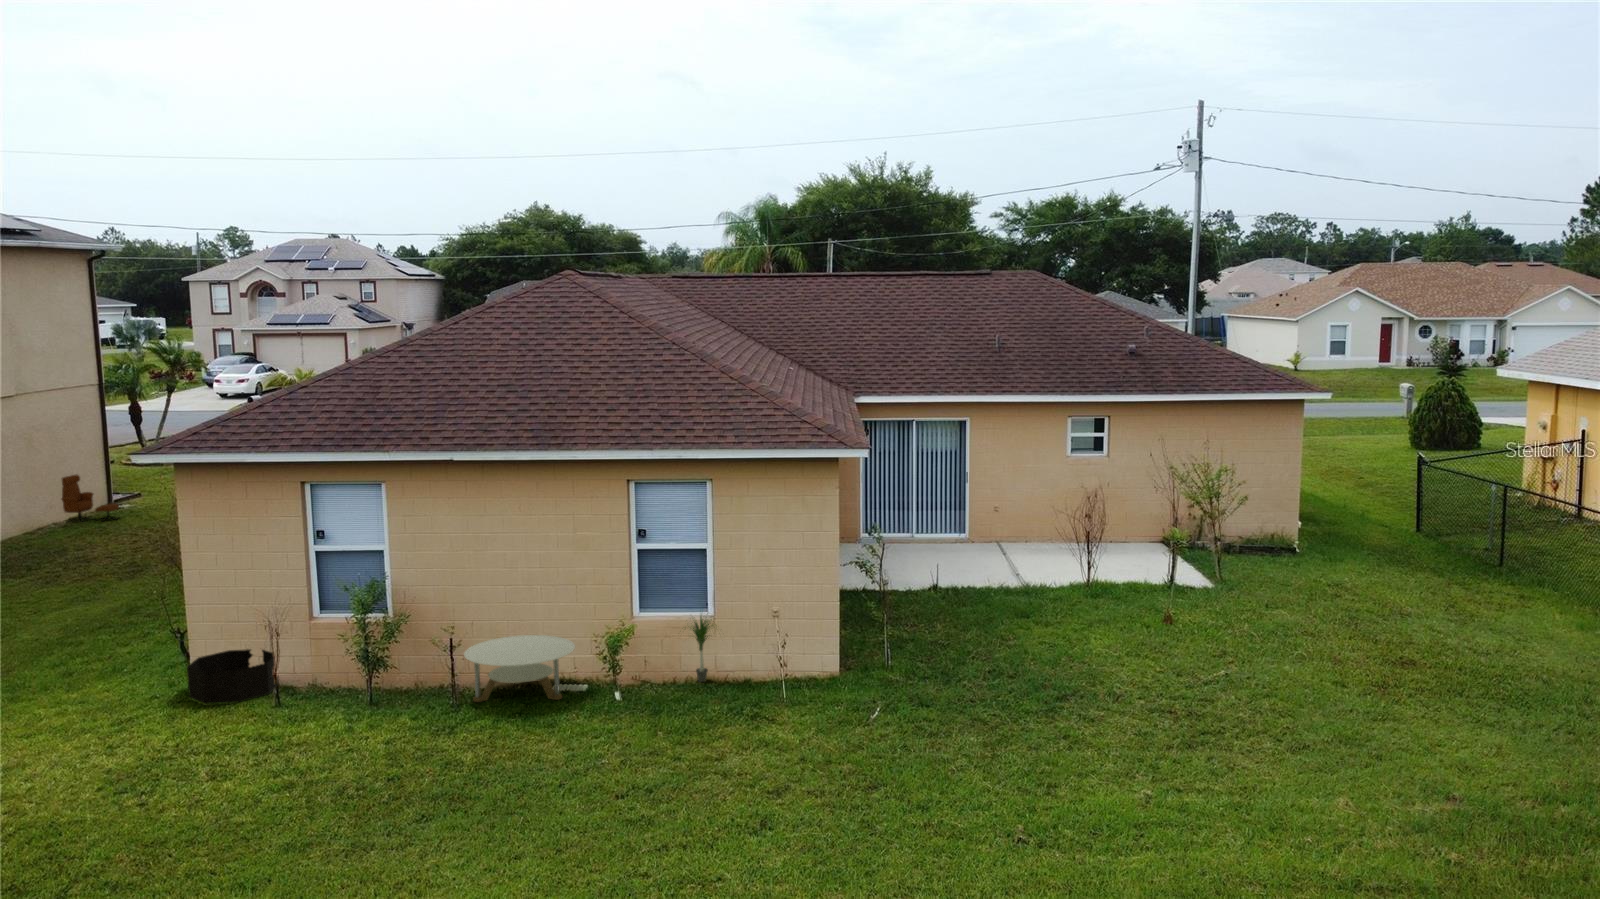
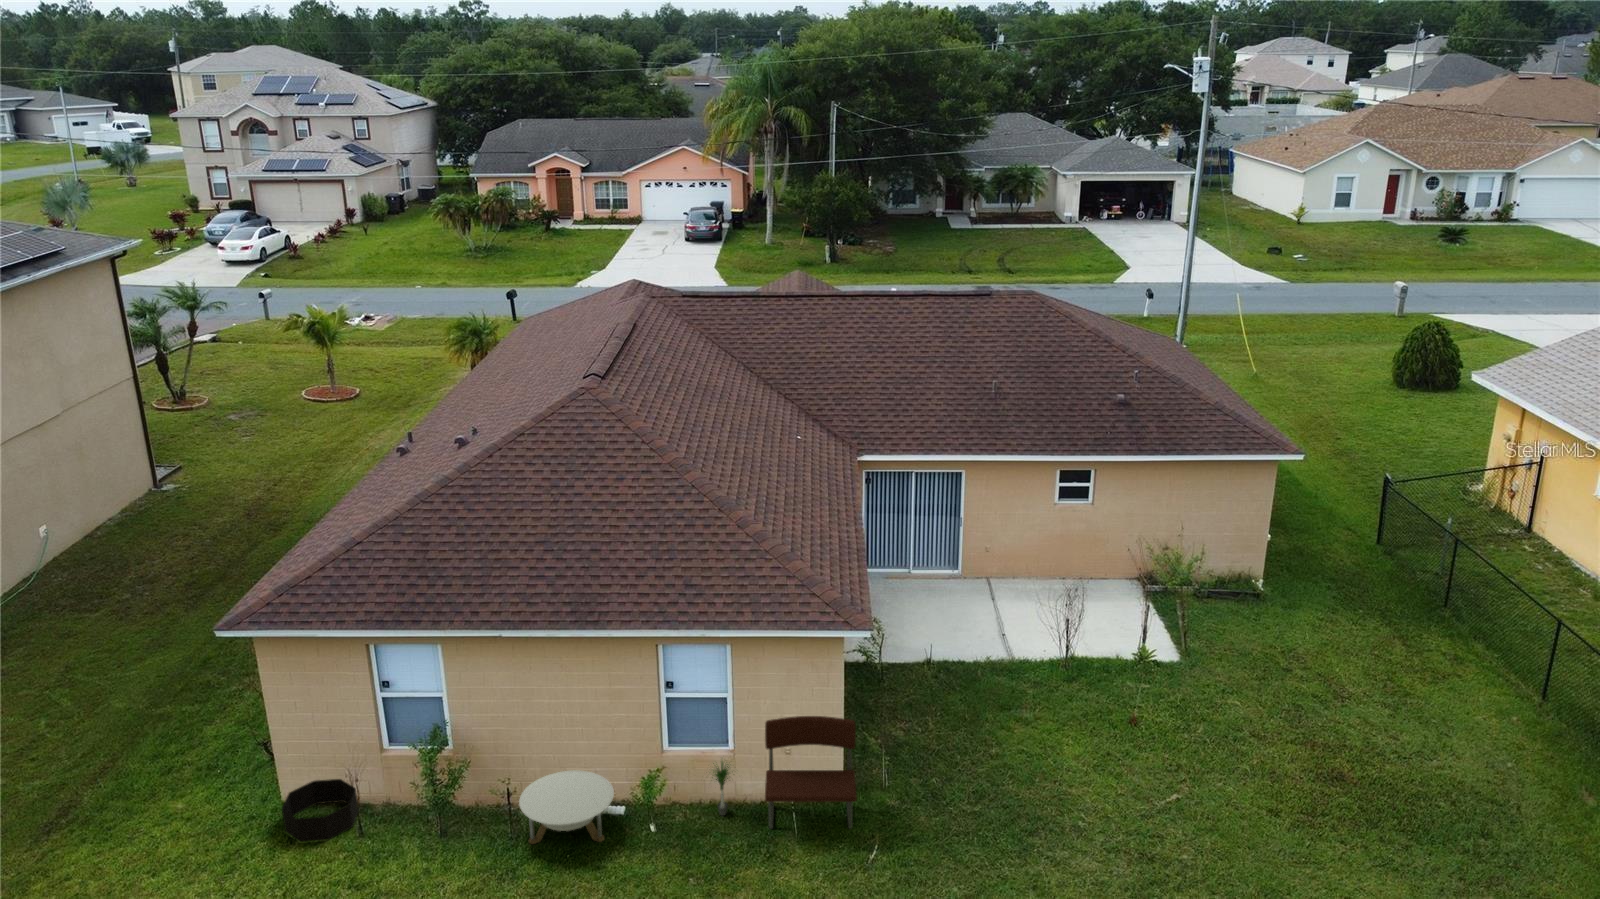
lounge chair: present [61,475,119,522] -> none [113,471,171,518]
bench: none [750,561,857,689] -> present [765,716,857,829]

